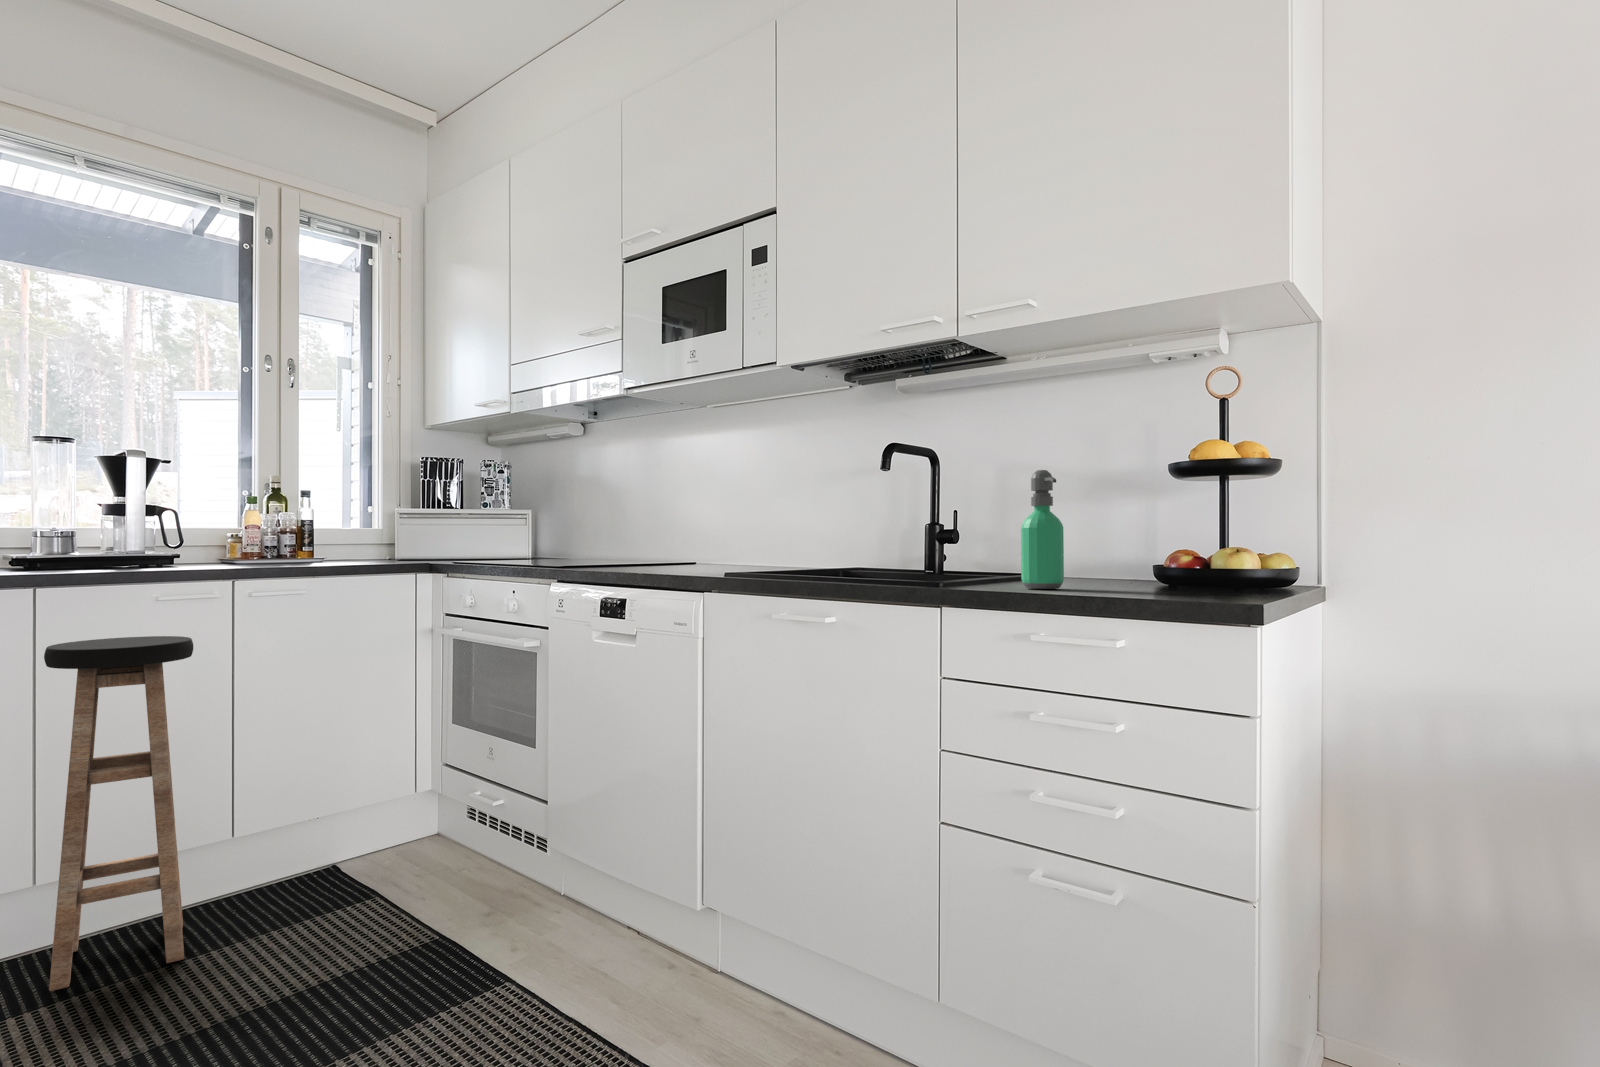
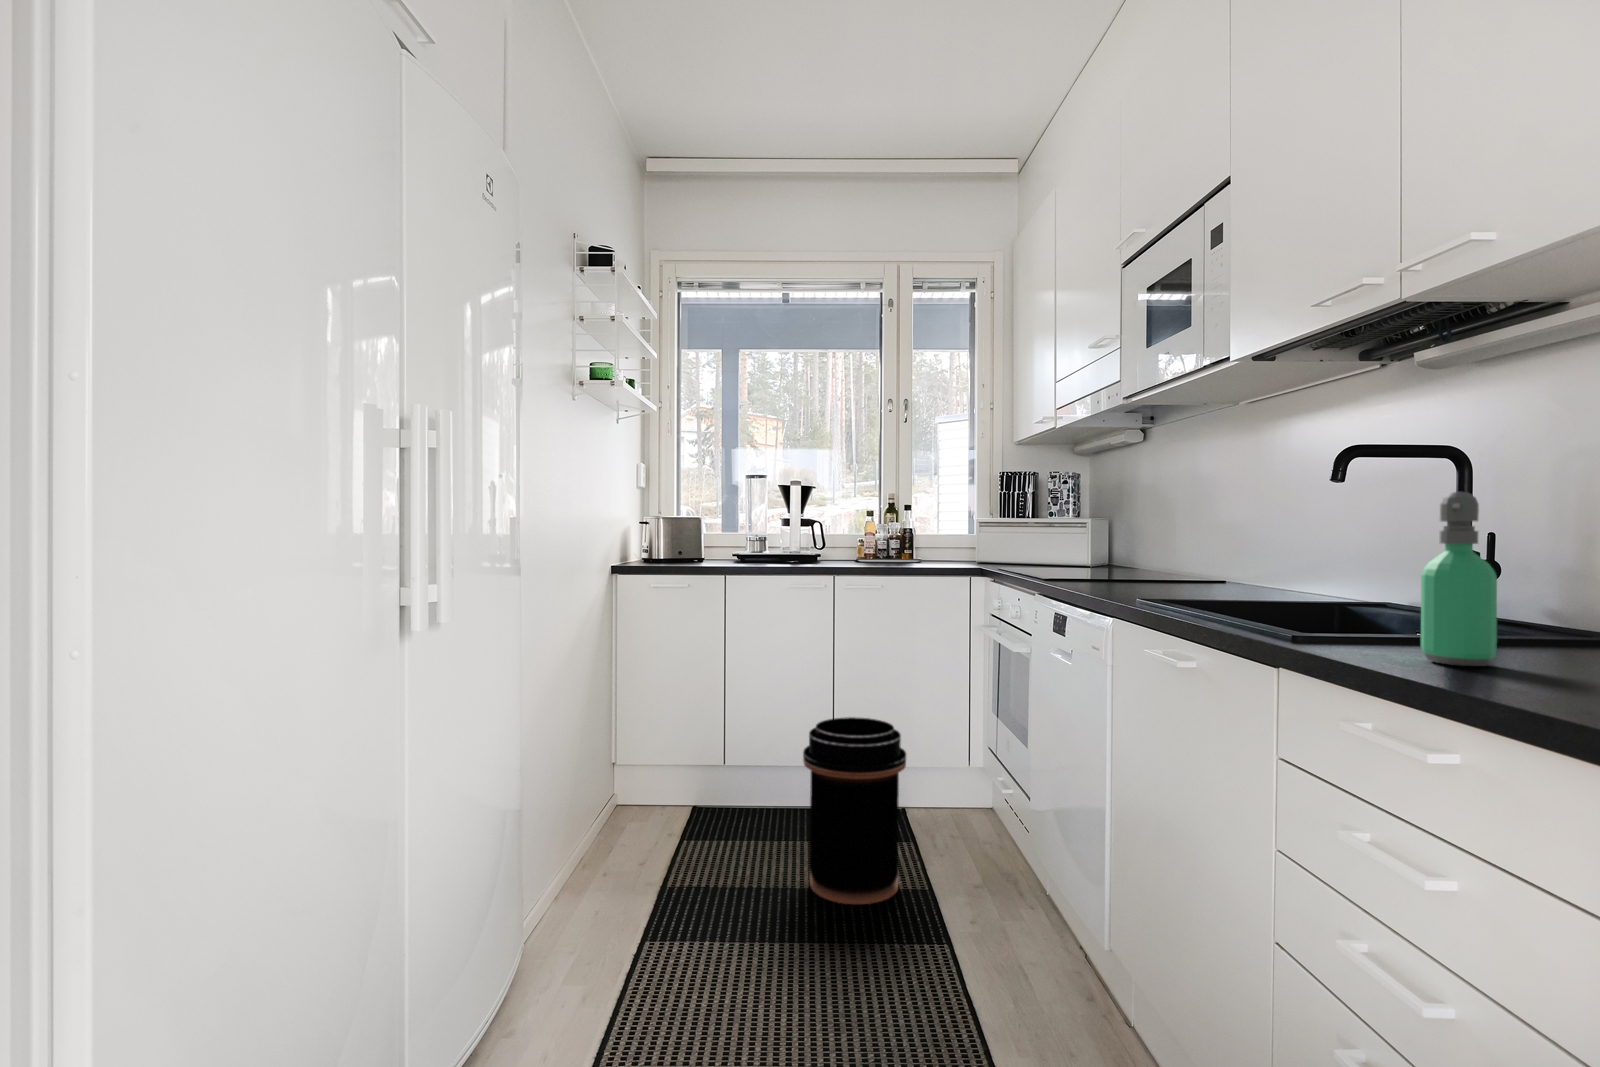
bar stool: present [44,636,193,991] -> none [713,613,796,842]
trash can: none [264,752,414,998] -> present [803,717,906,904]

